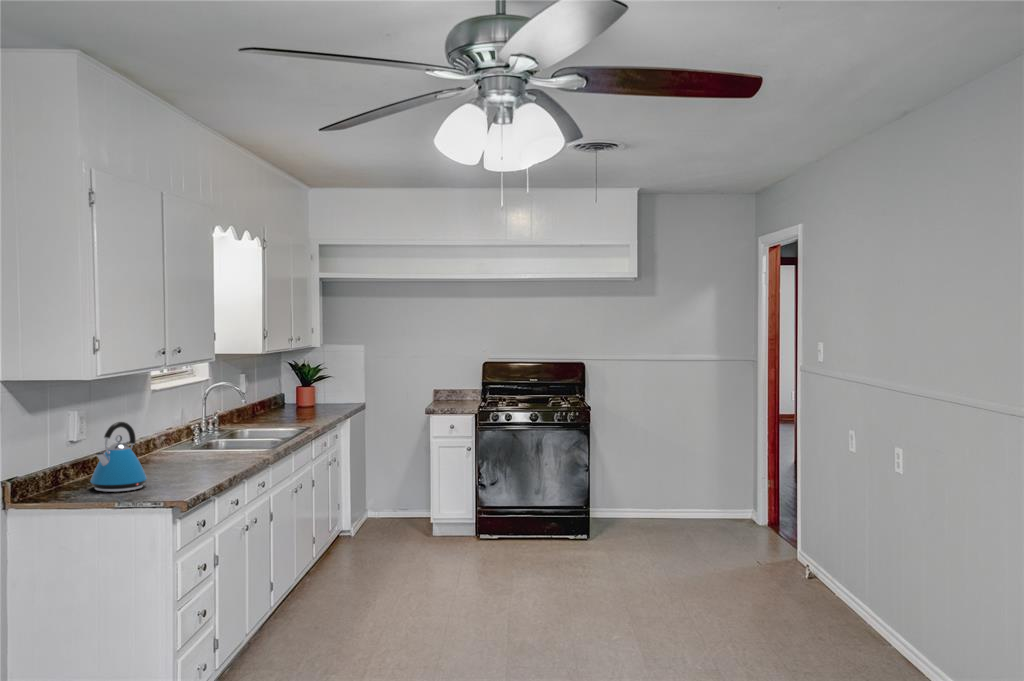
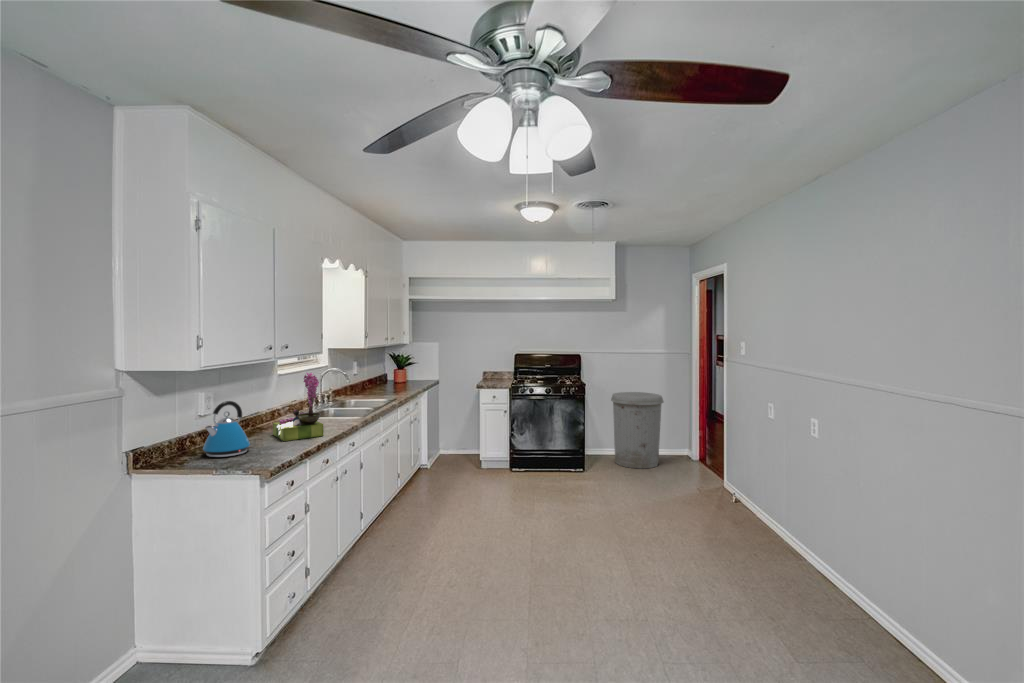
flower arrangement: none [161,385,230,476] -> present [273,373,323,441]
trash can: none [632,421,712,537] -> present [611,392,664,468]

